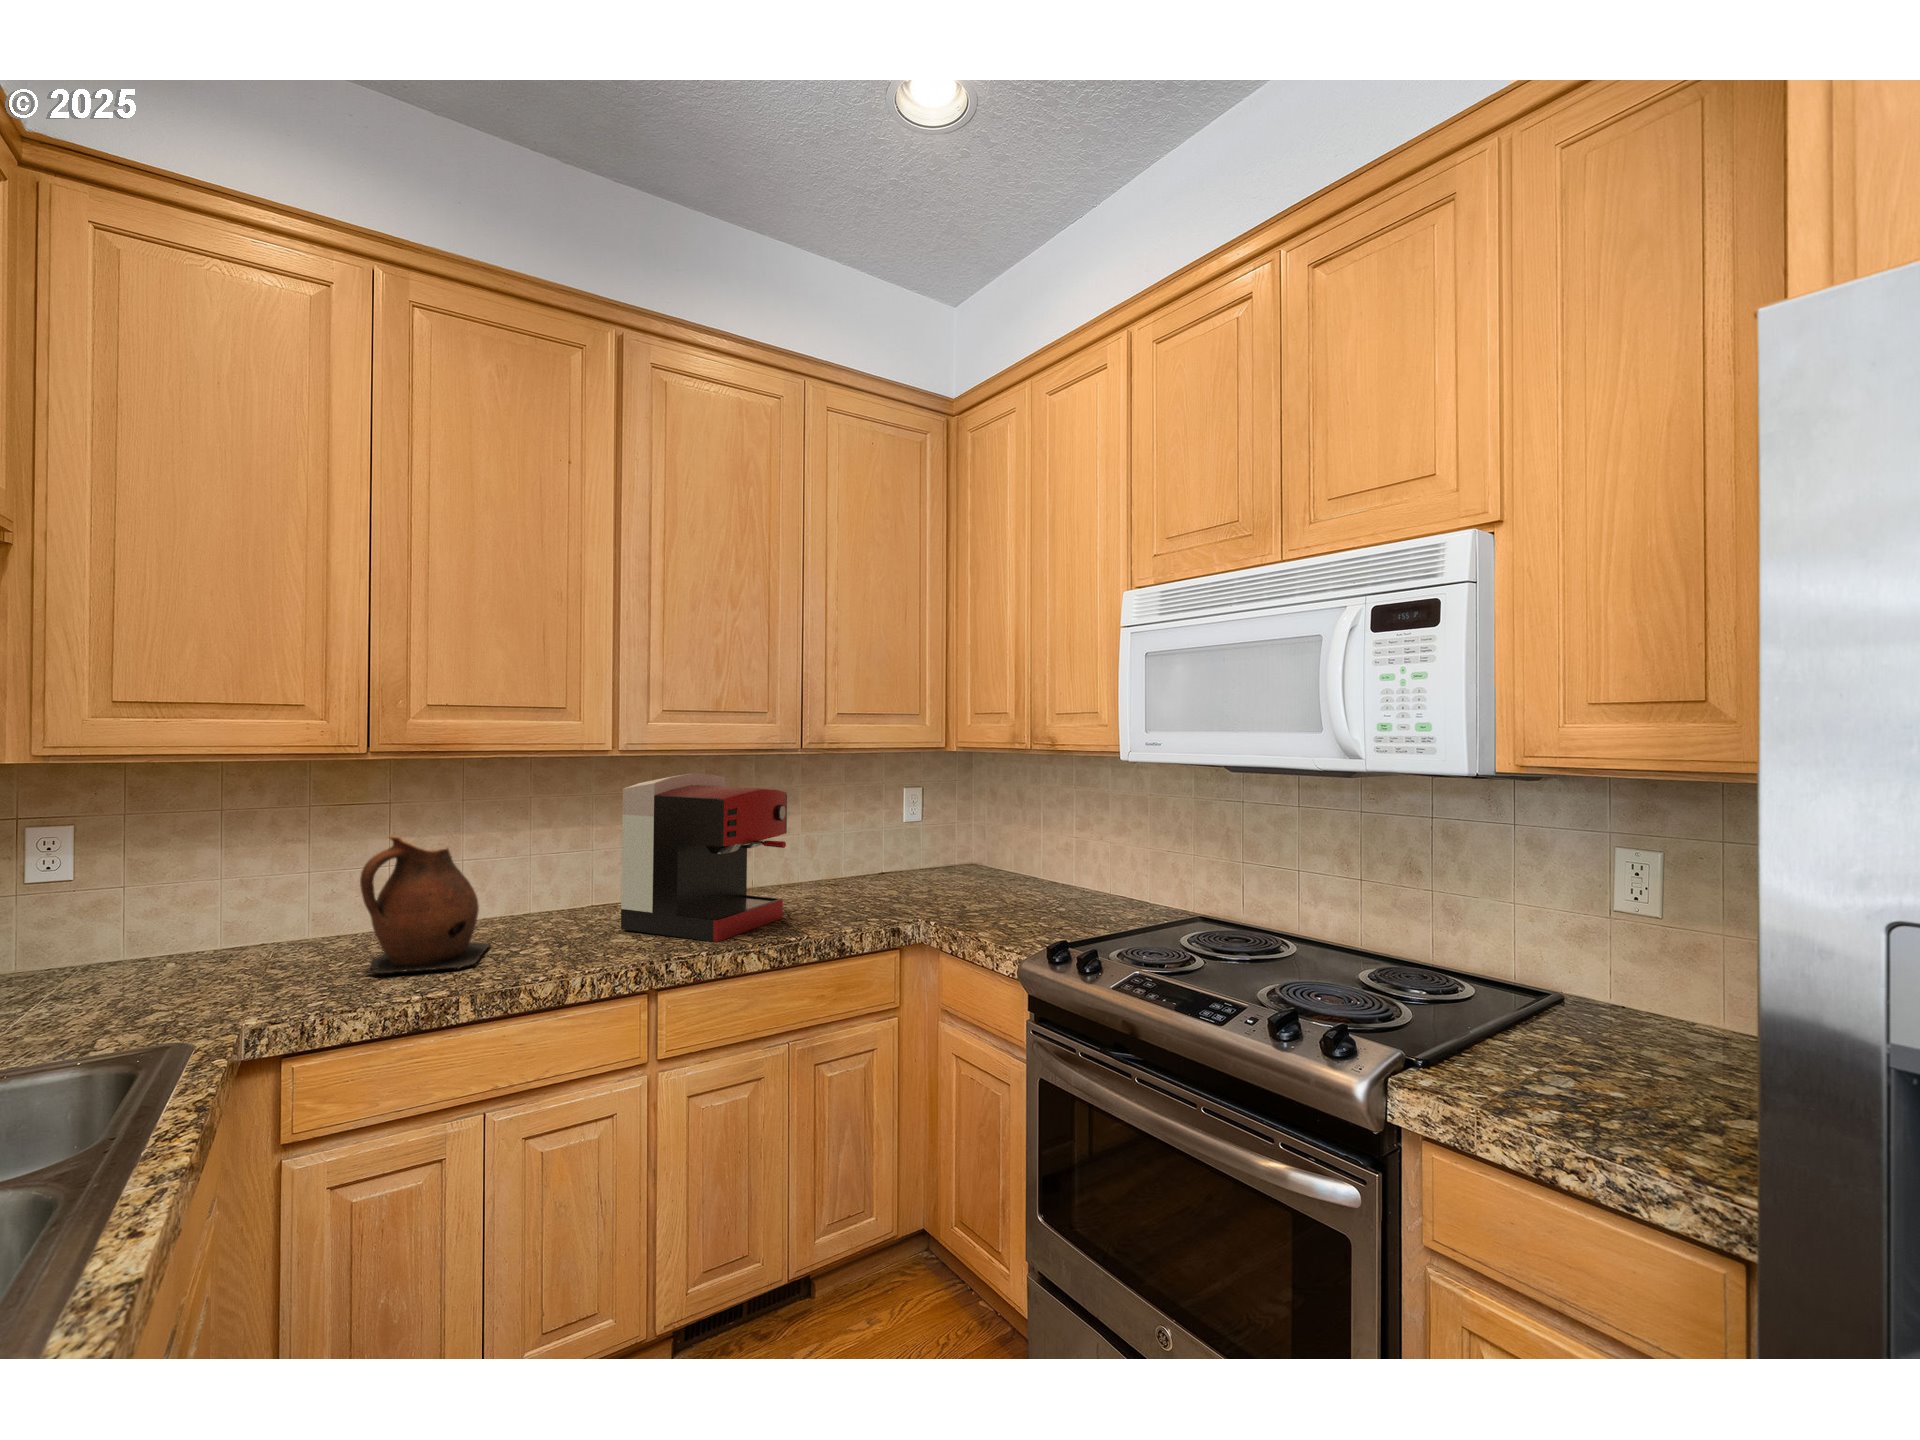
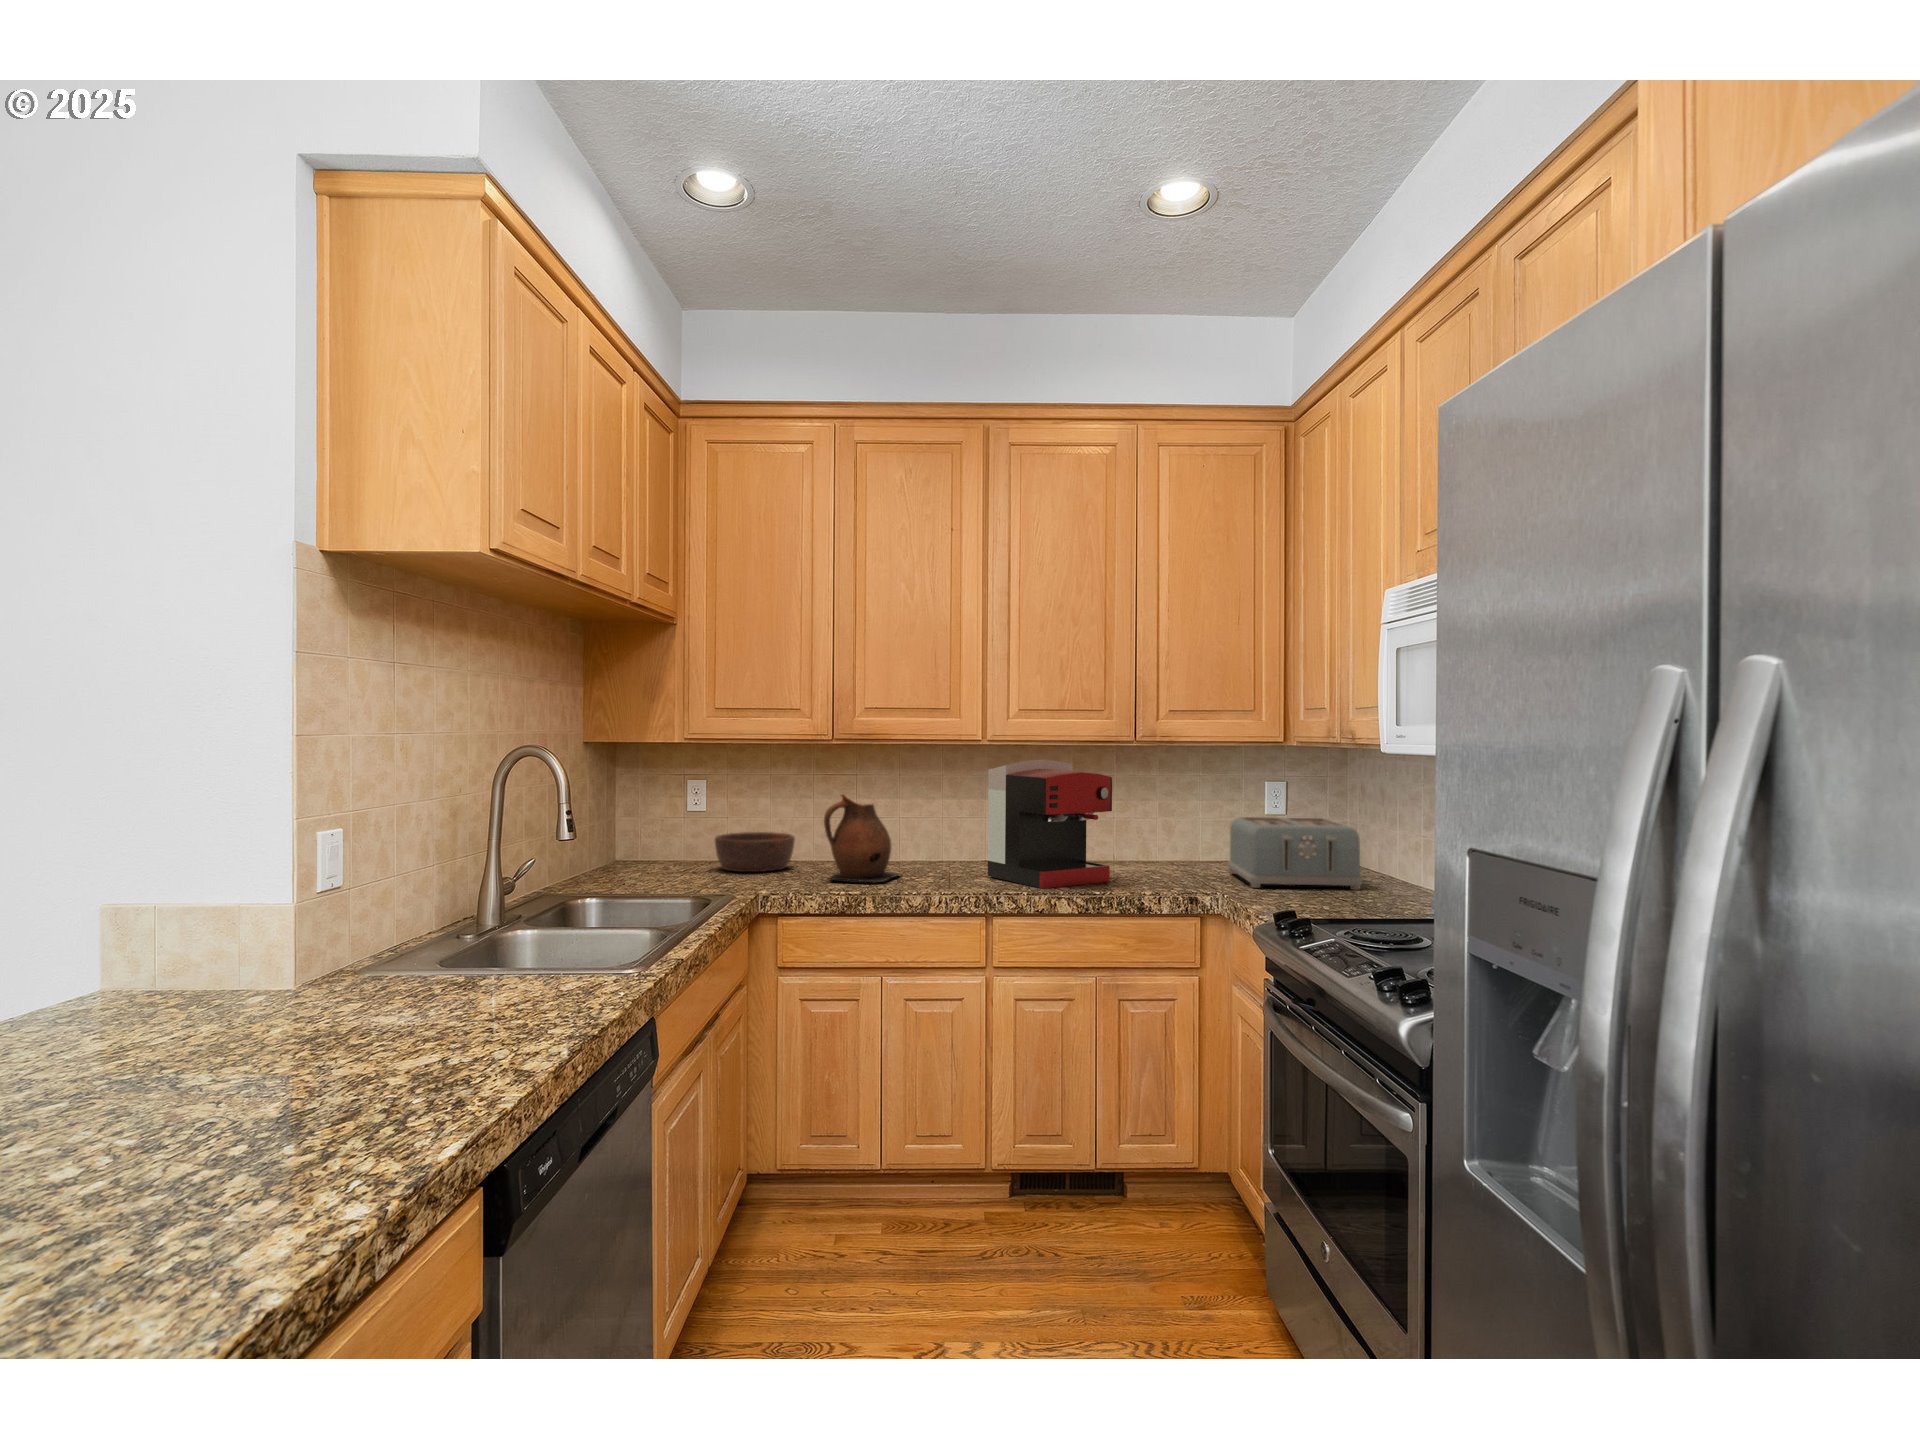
toaster: none [885,823,1036,907] -> present [1228,817,1363,890]
wooden bowl: none [106,899,282,978] -> present [715,832,795,872]

